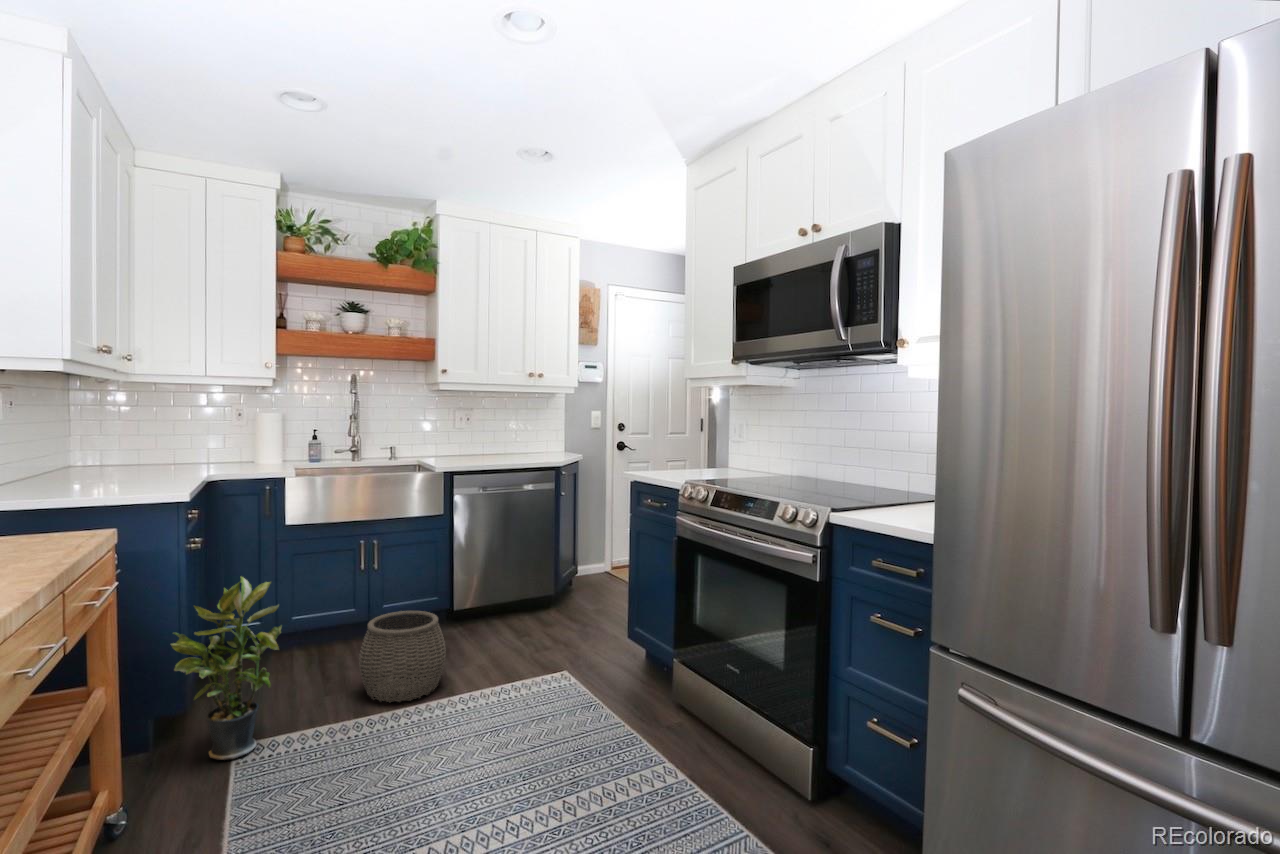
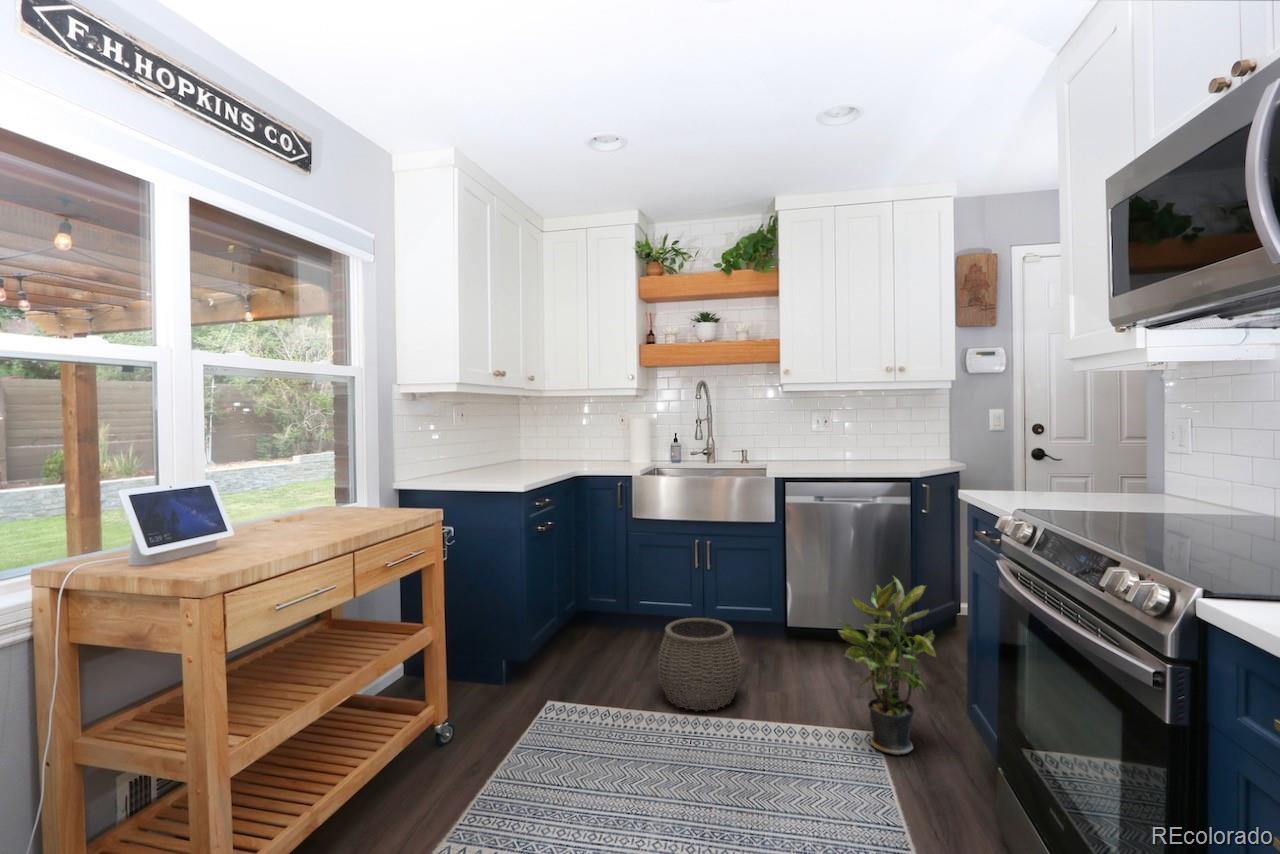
potted plant: present [171,577,282,760] -> present [838,578,936,755]

